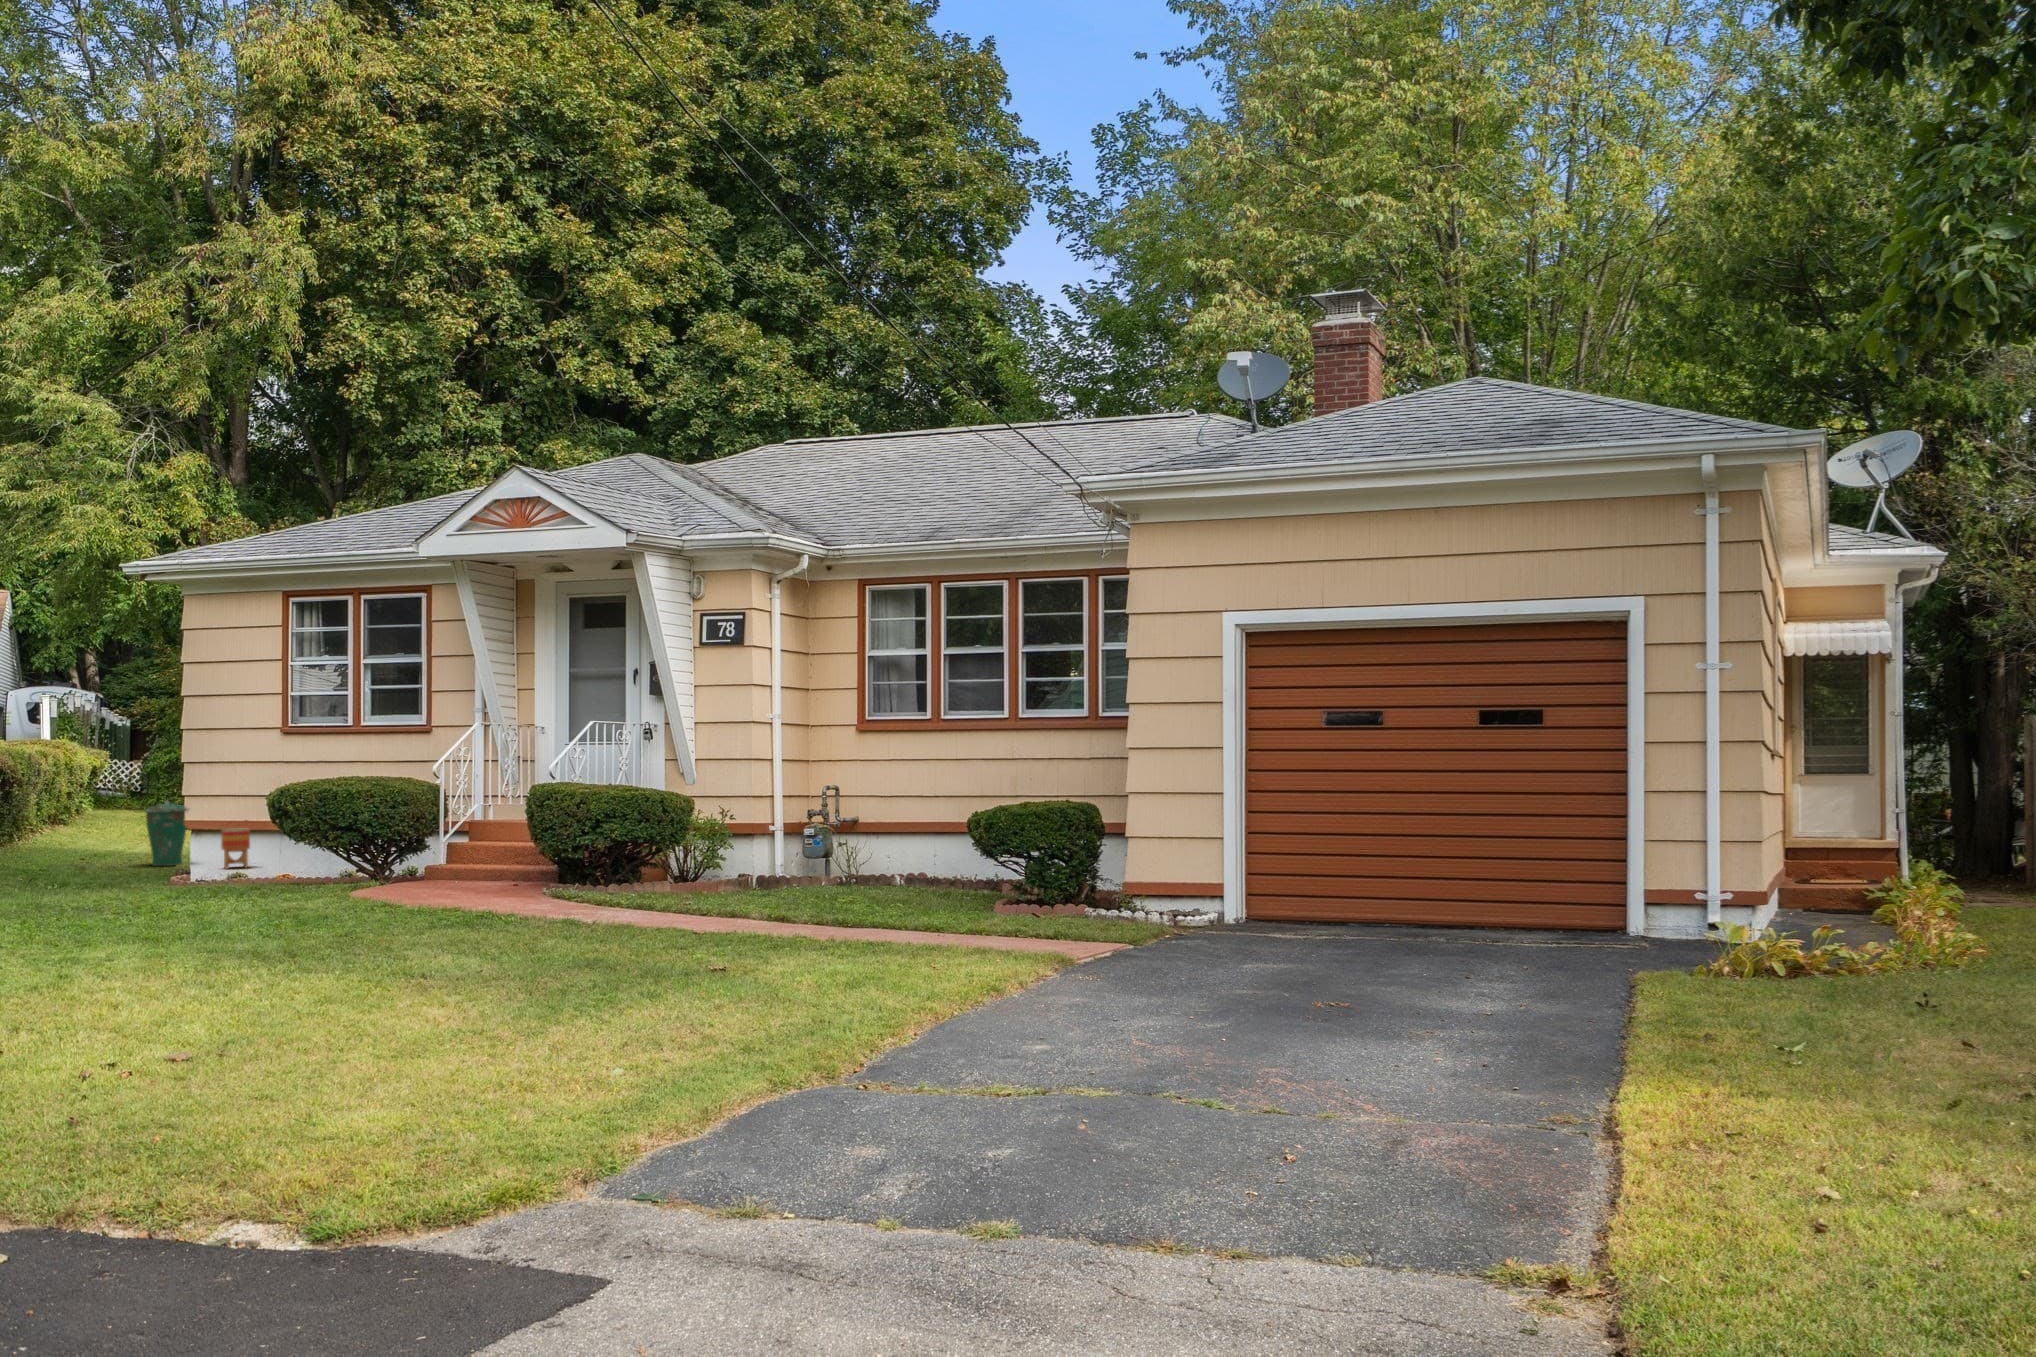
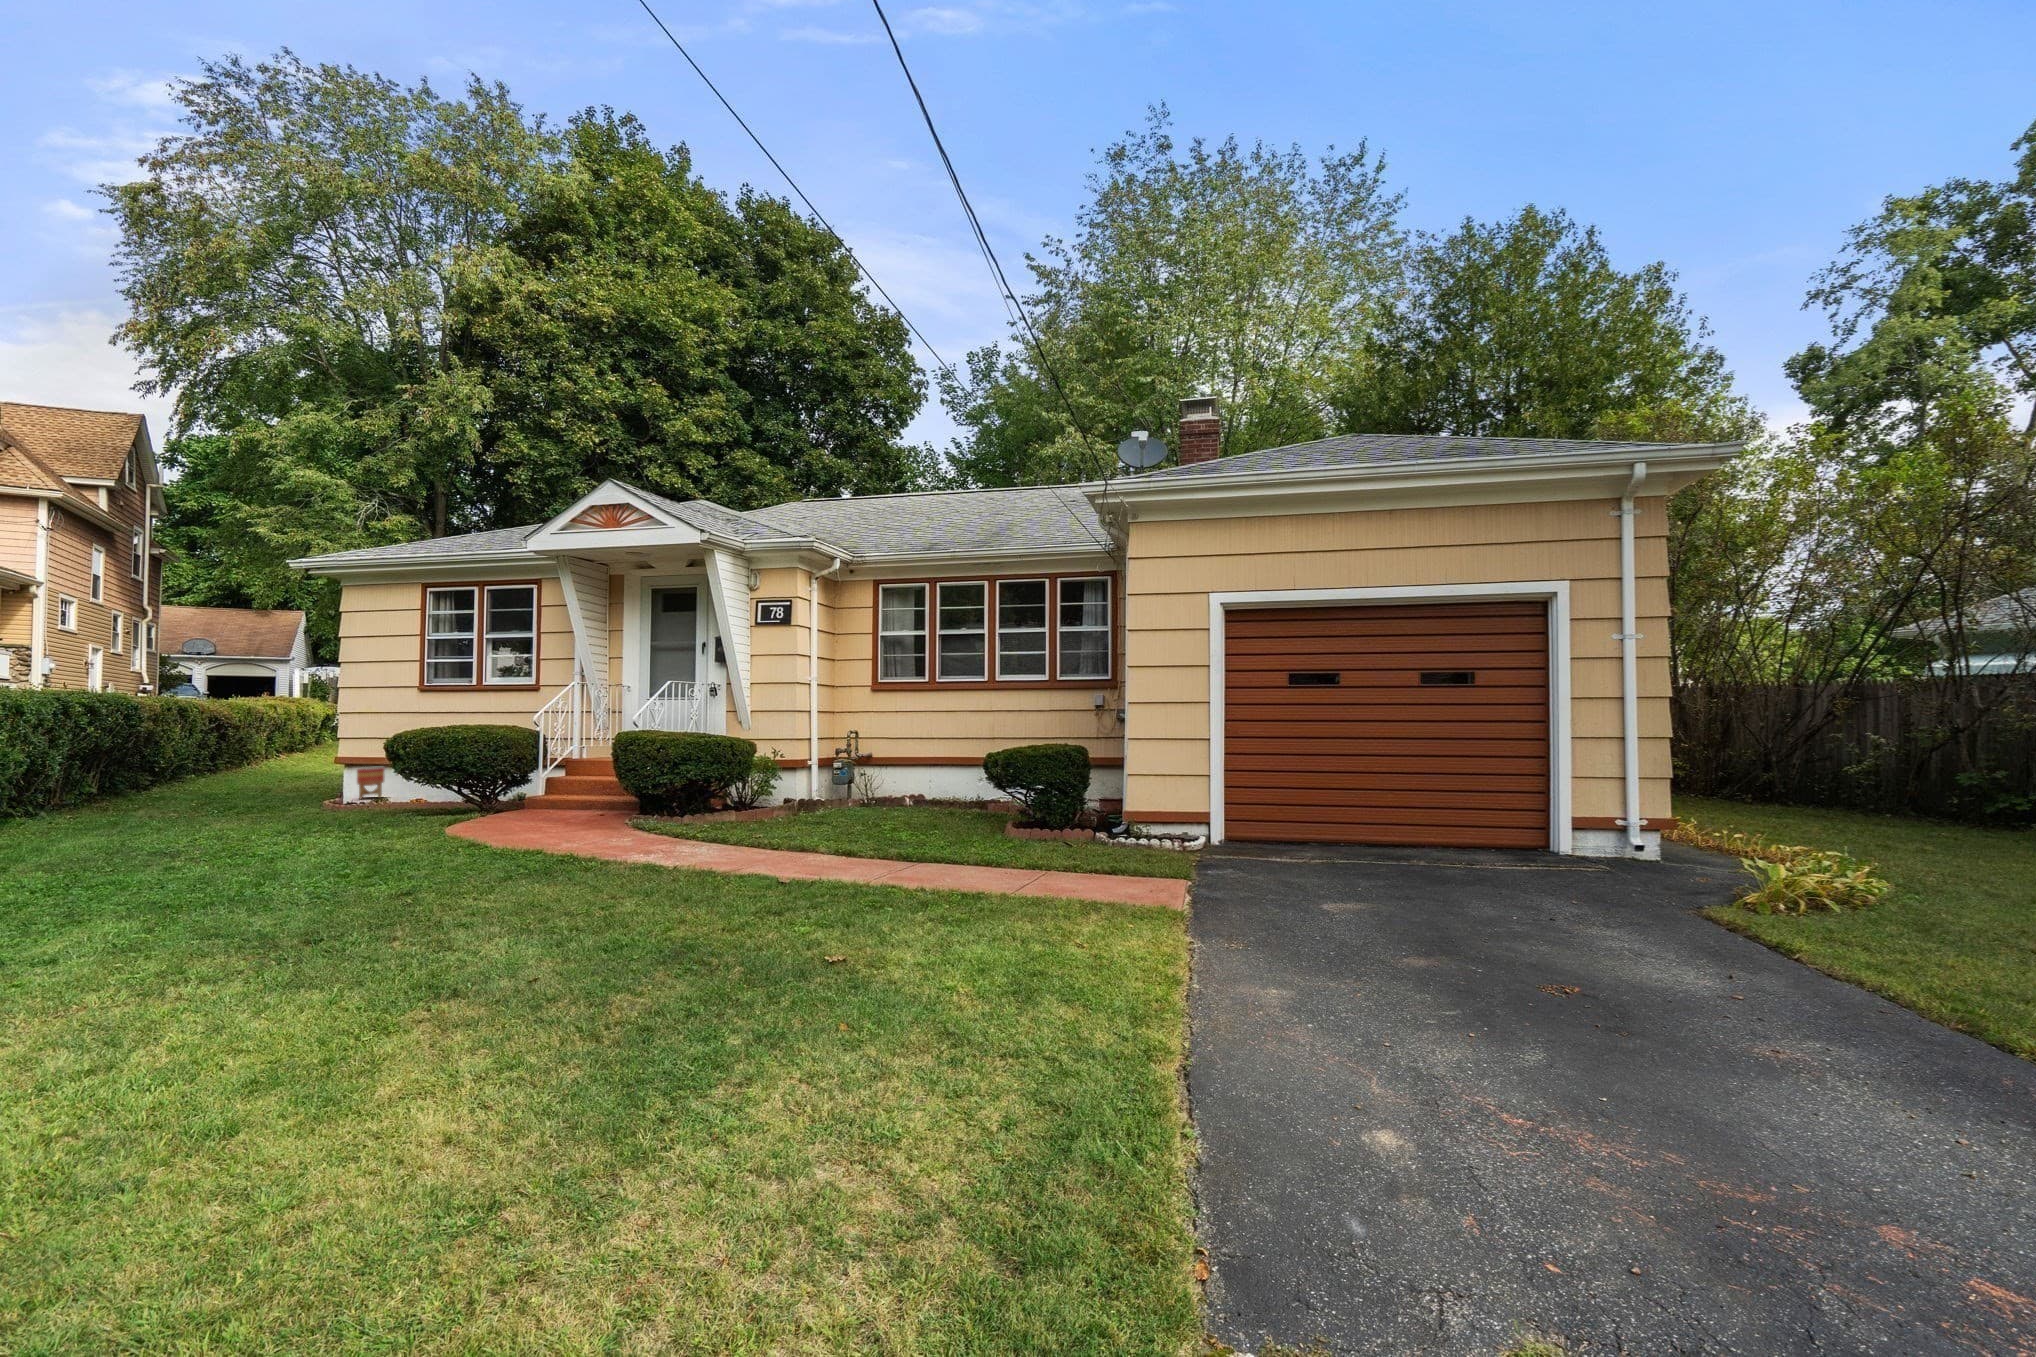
trash can: present [145,801,188,866] -> none [291,745,336,797]

